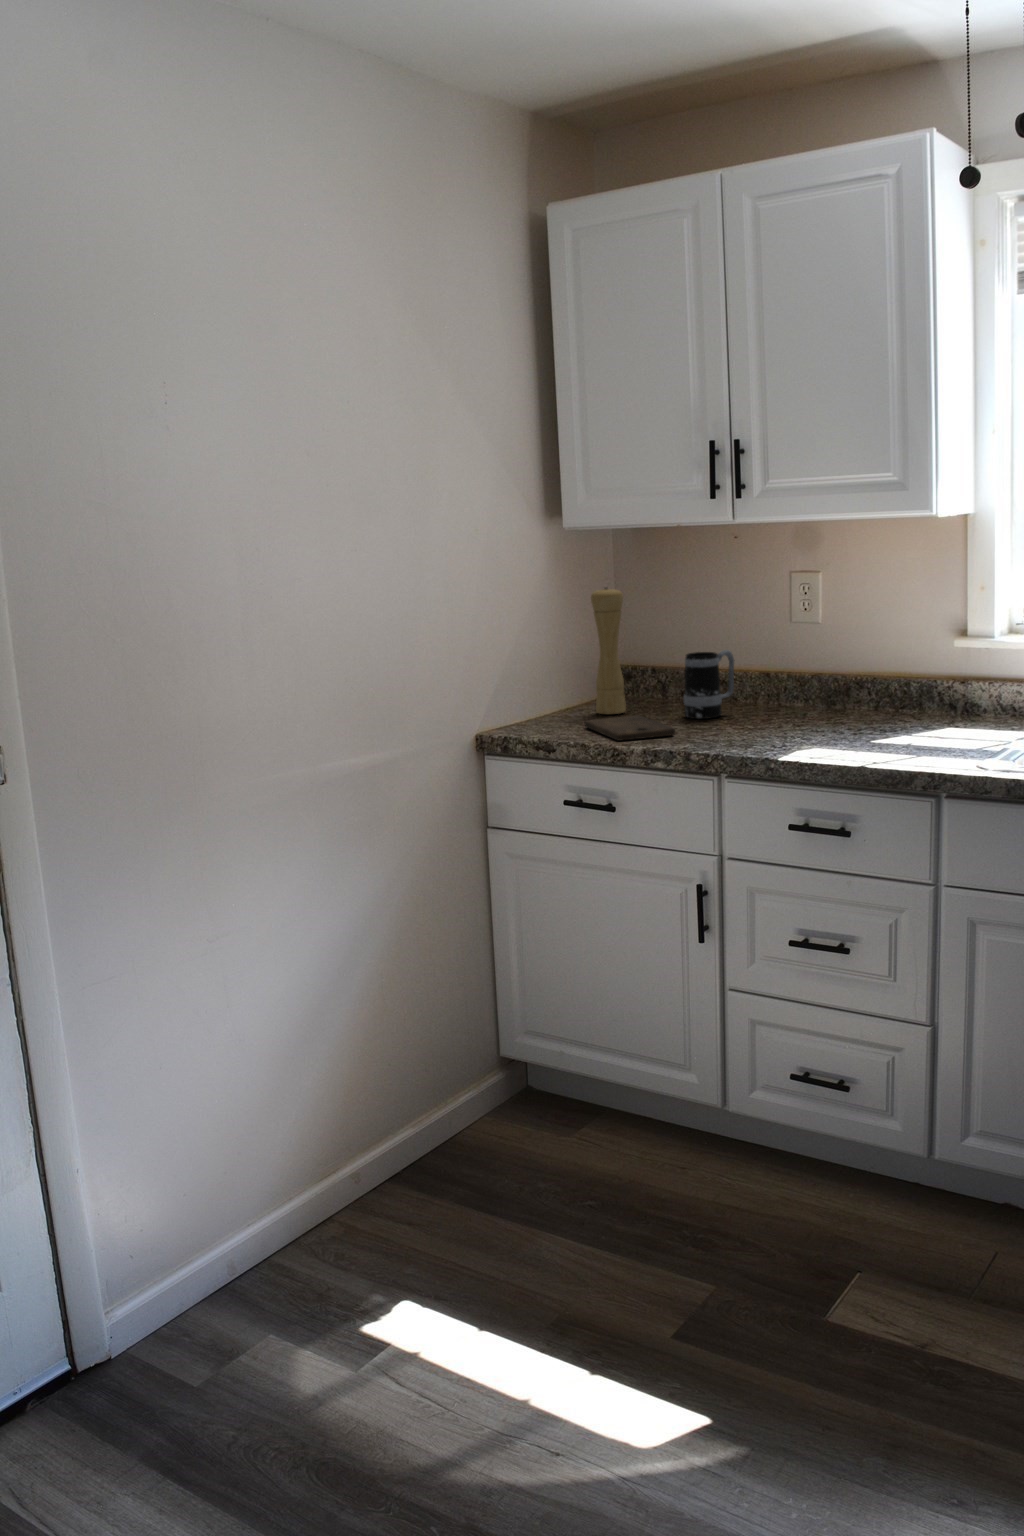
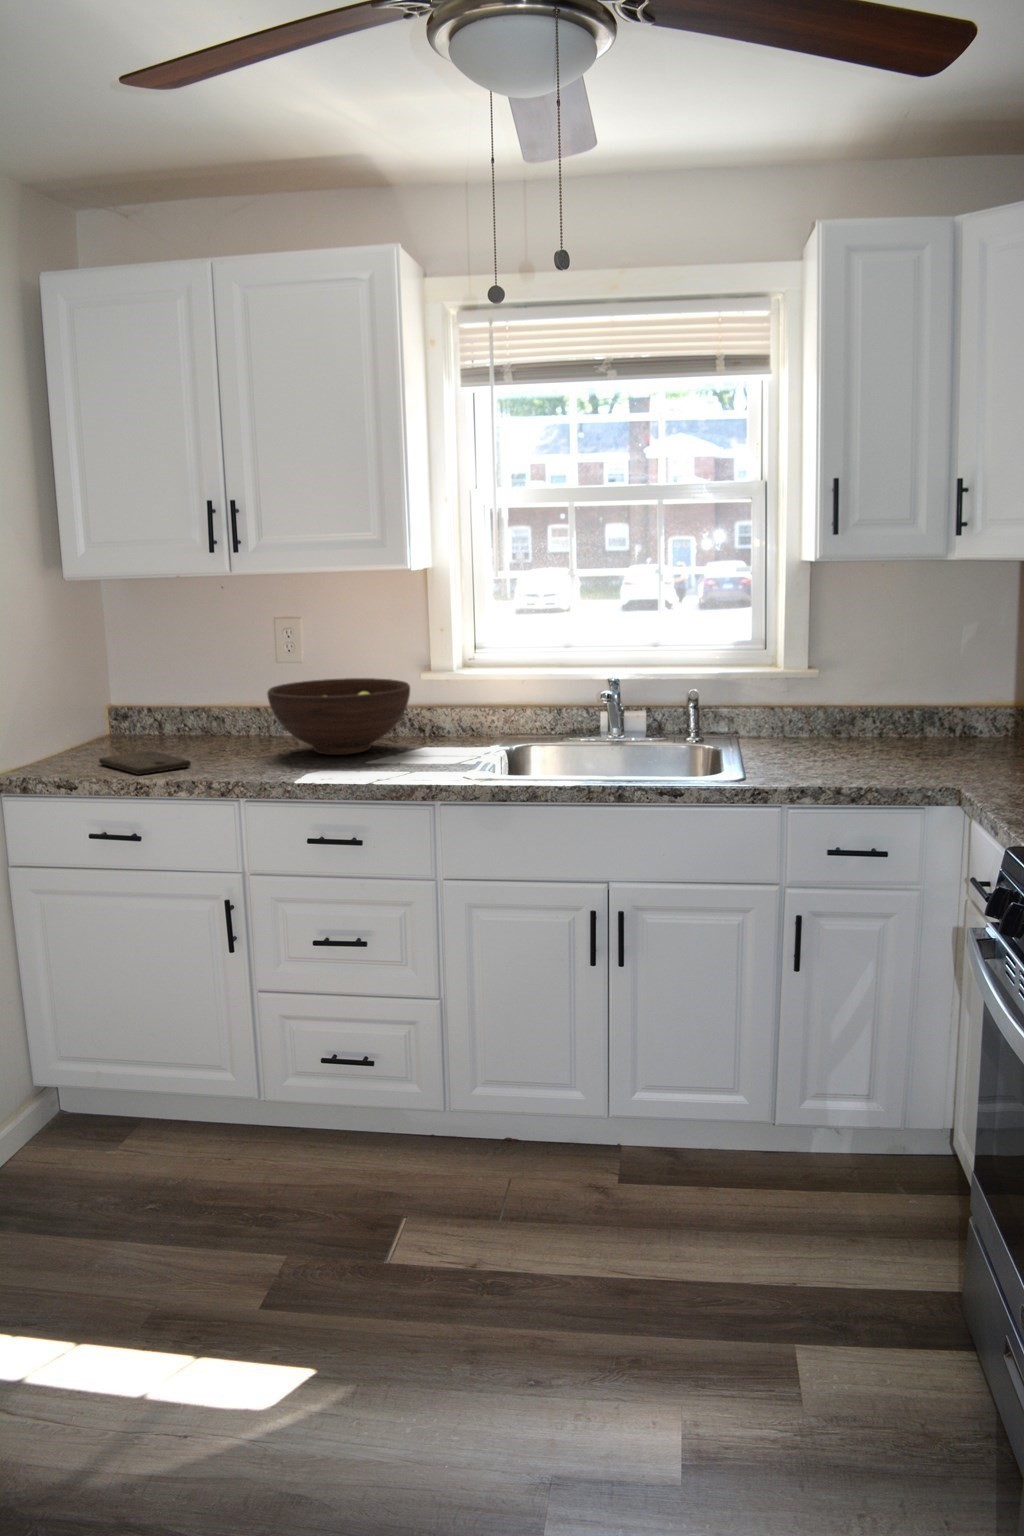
pepper mill: present [591,587,626,714] -> none [94,633,133,751]
fruit bowl: none [766,643,934,731] -> present [267,678,410,755]
mug: present [684,650,734,719] -> none [189,688,235,751]

